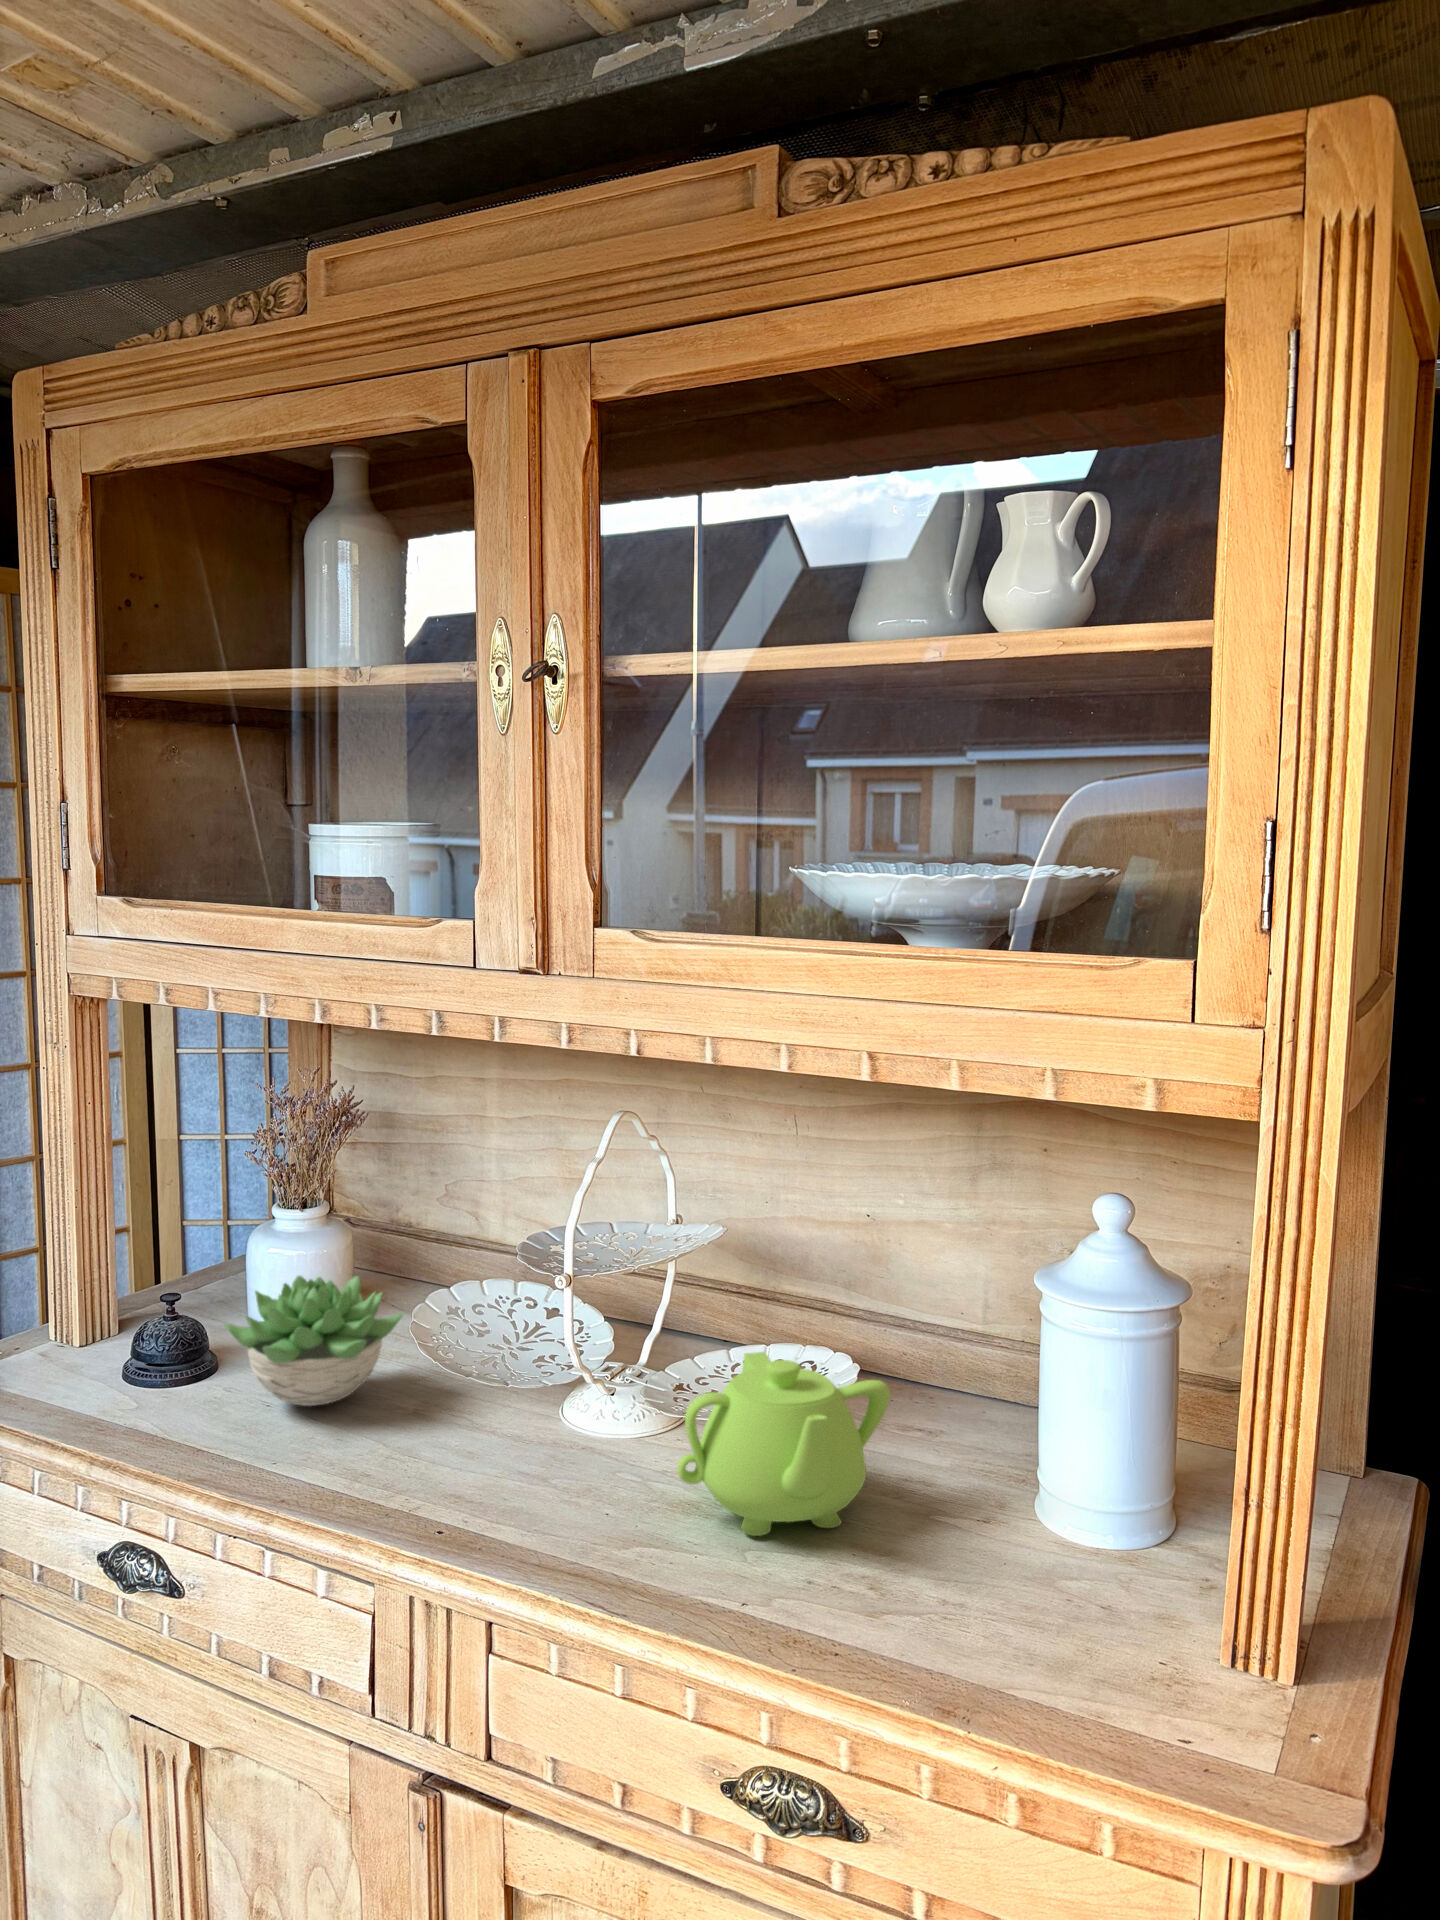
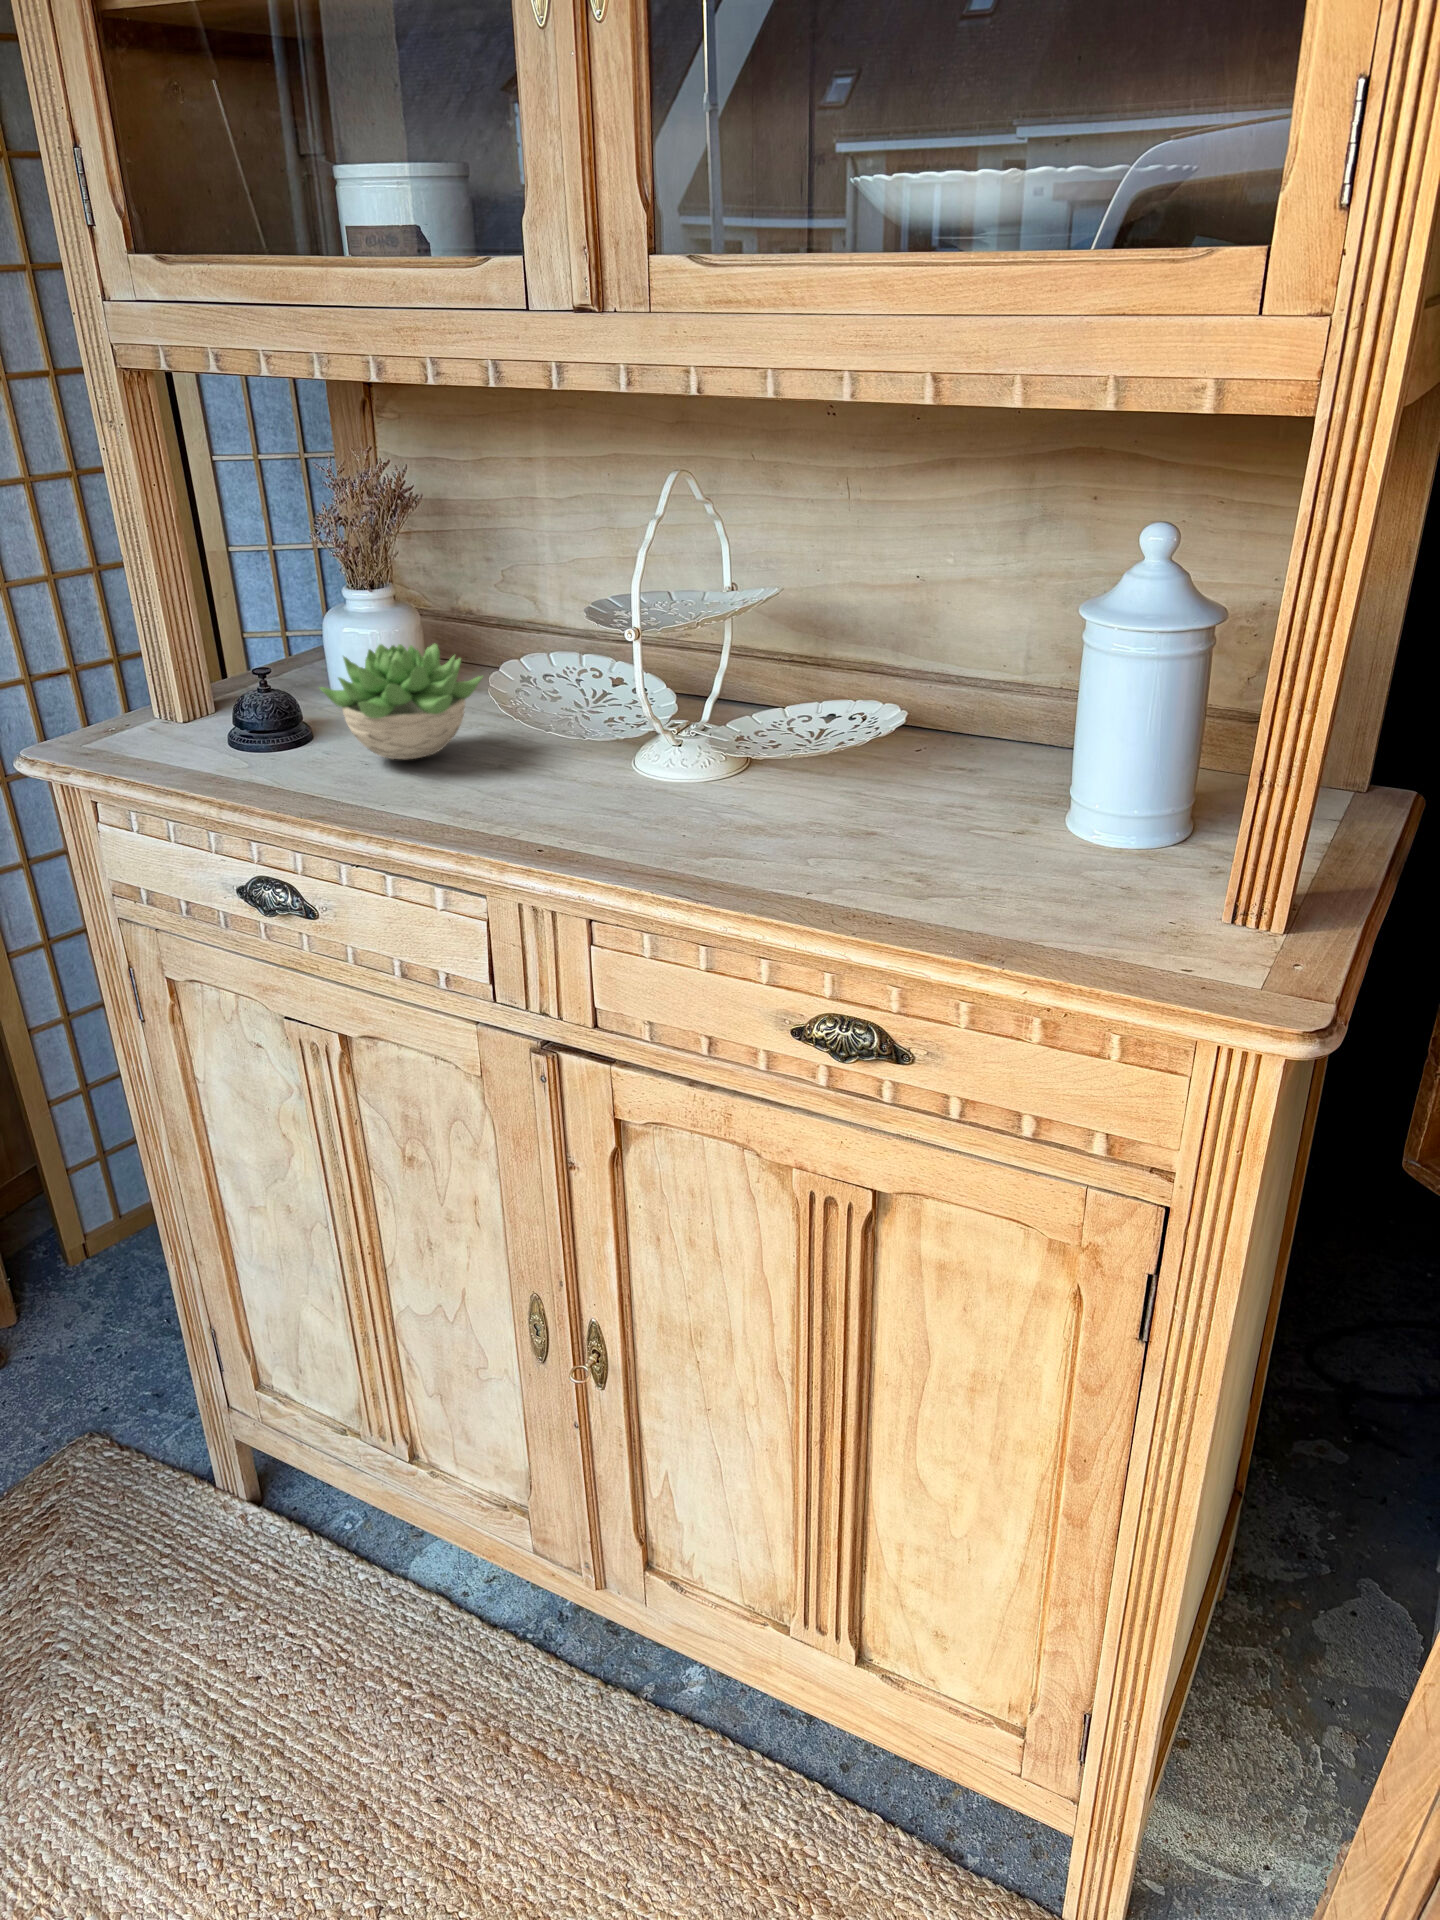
teapot: present [677,1352,890,1536] -> none [748,691,942,843]

